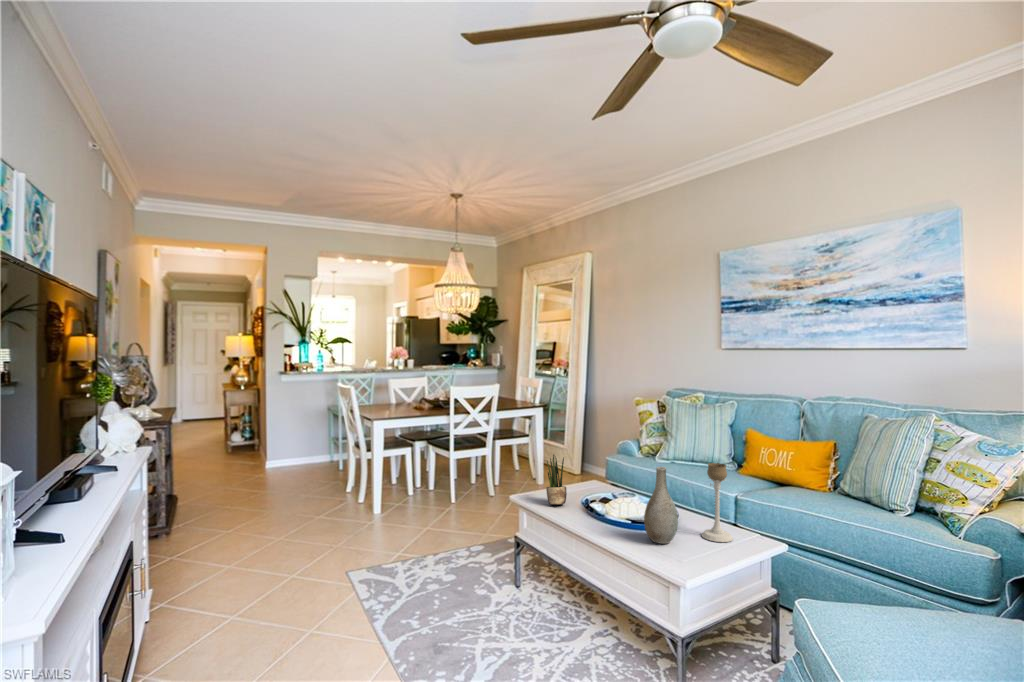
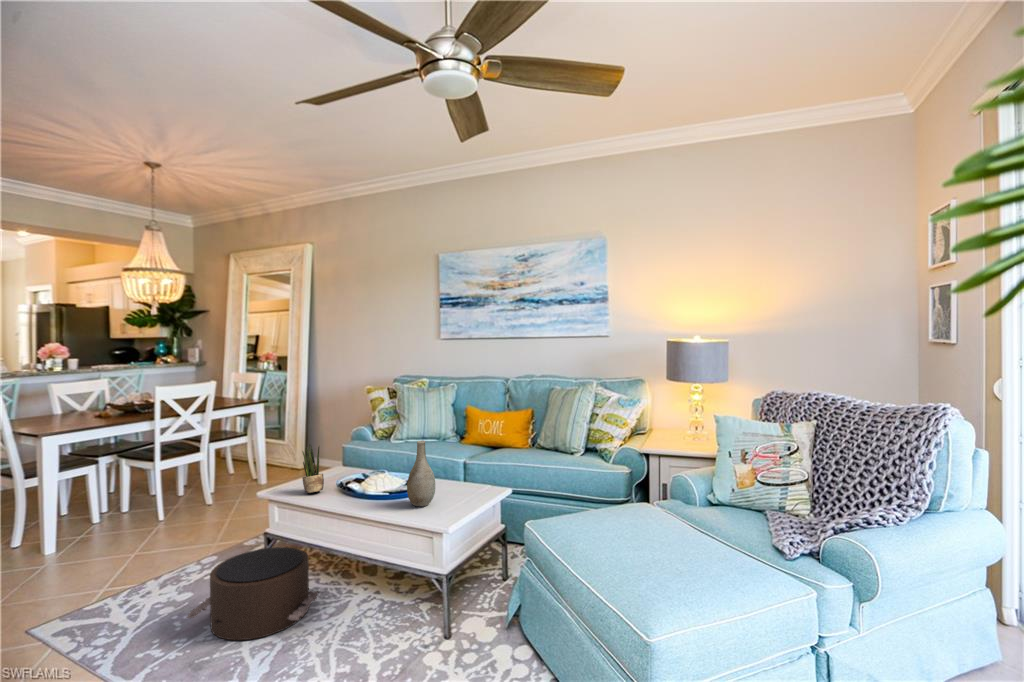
candle holder: present [702,463,733,542] -> none [451,432,476,496]
pouf: none [440,551,556,640] -> present [186,547,320,640]

